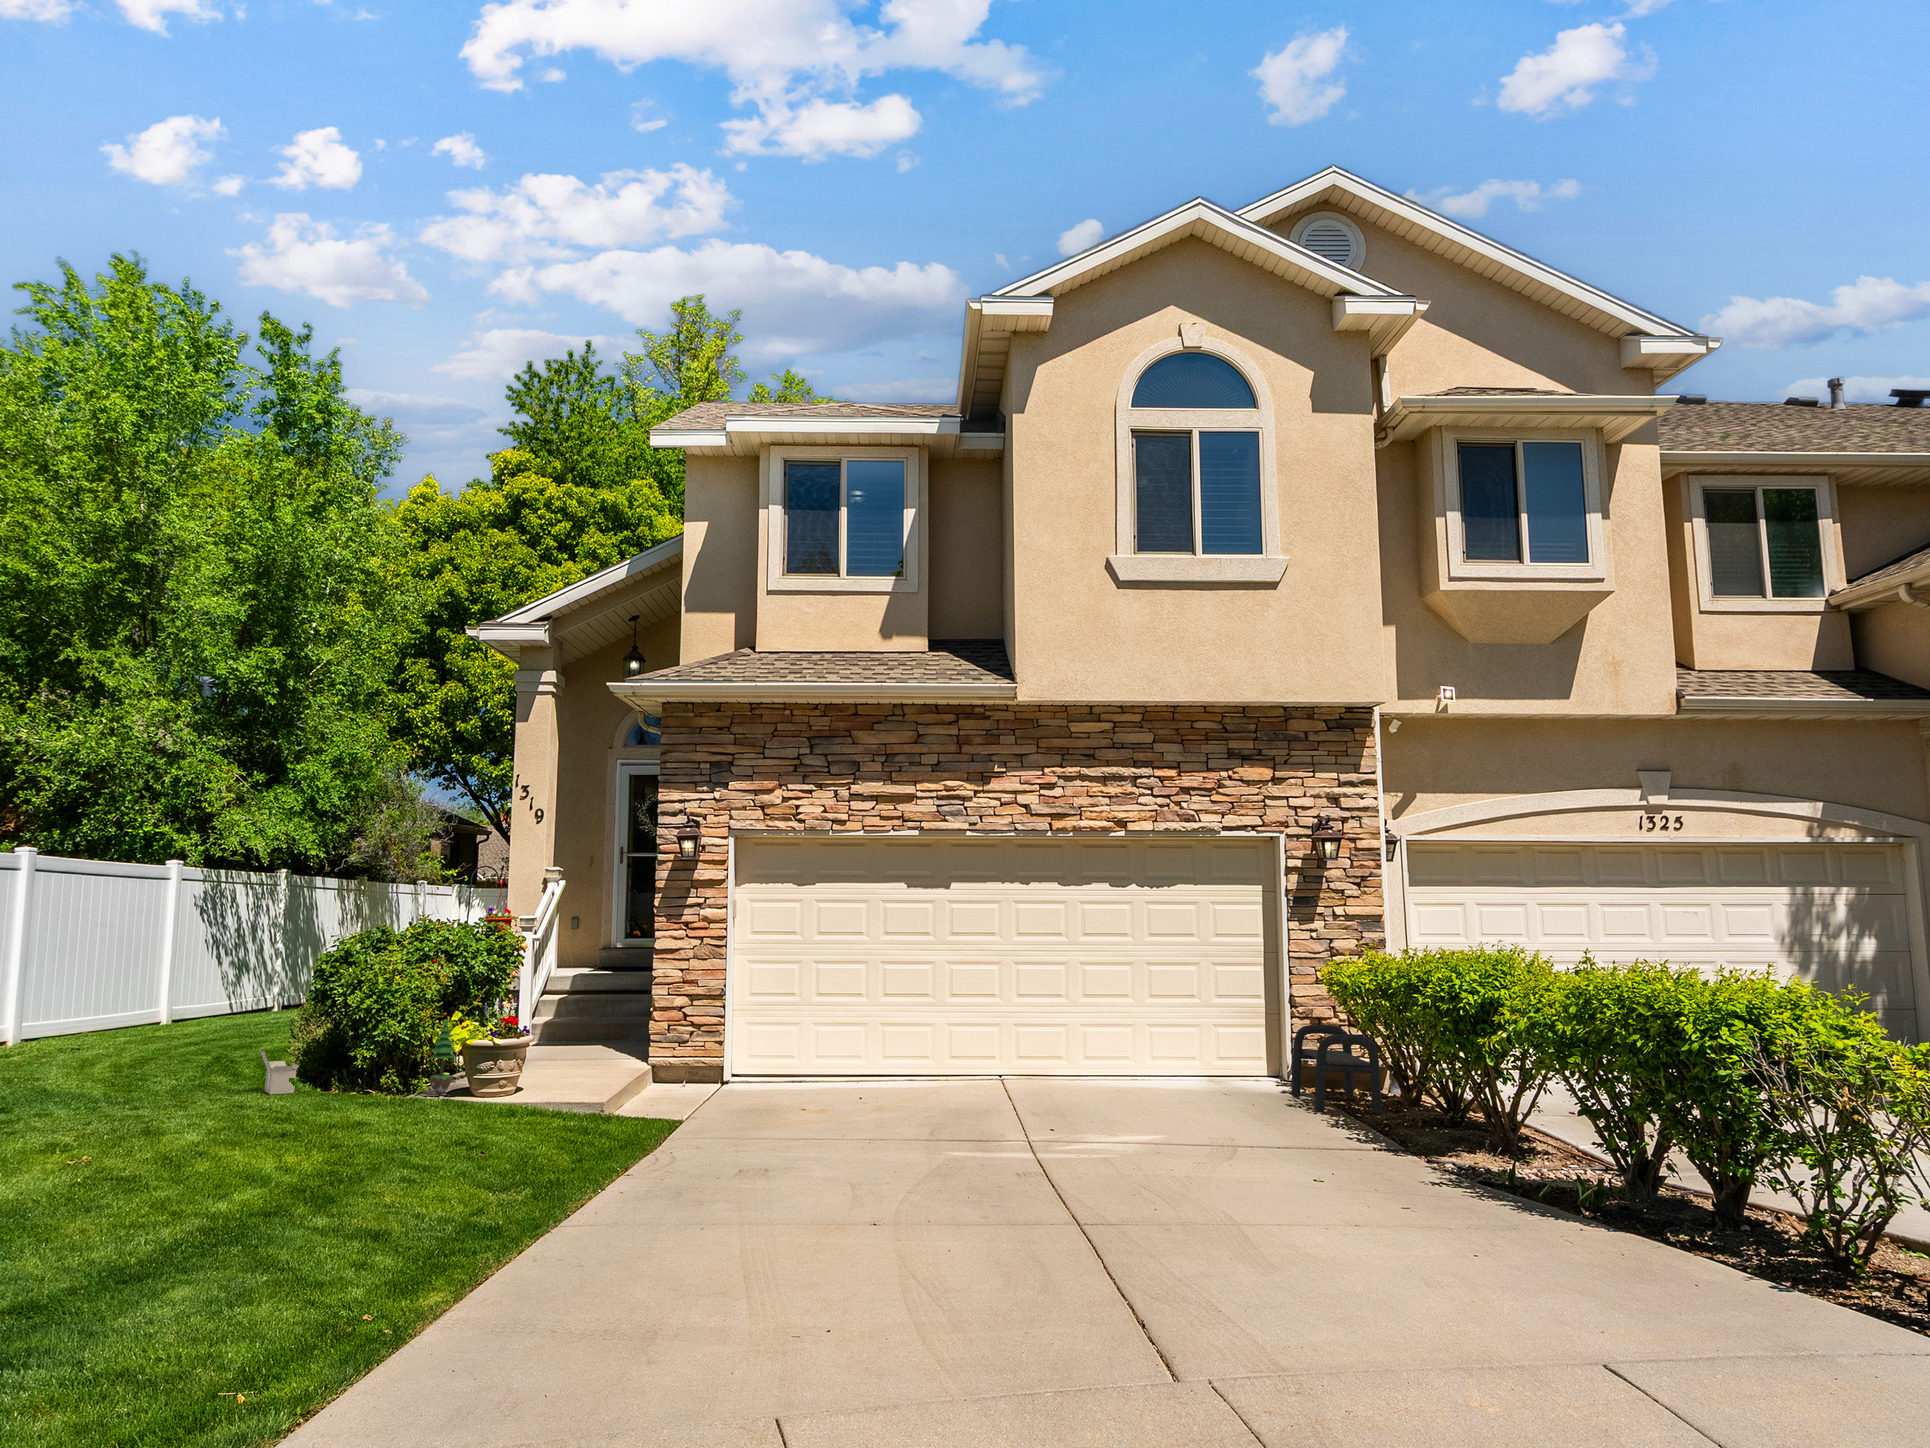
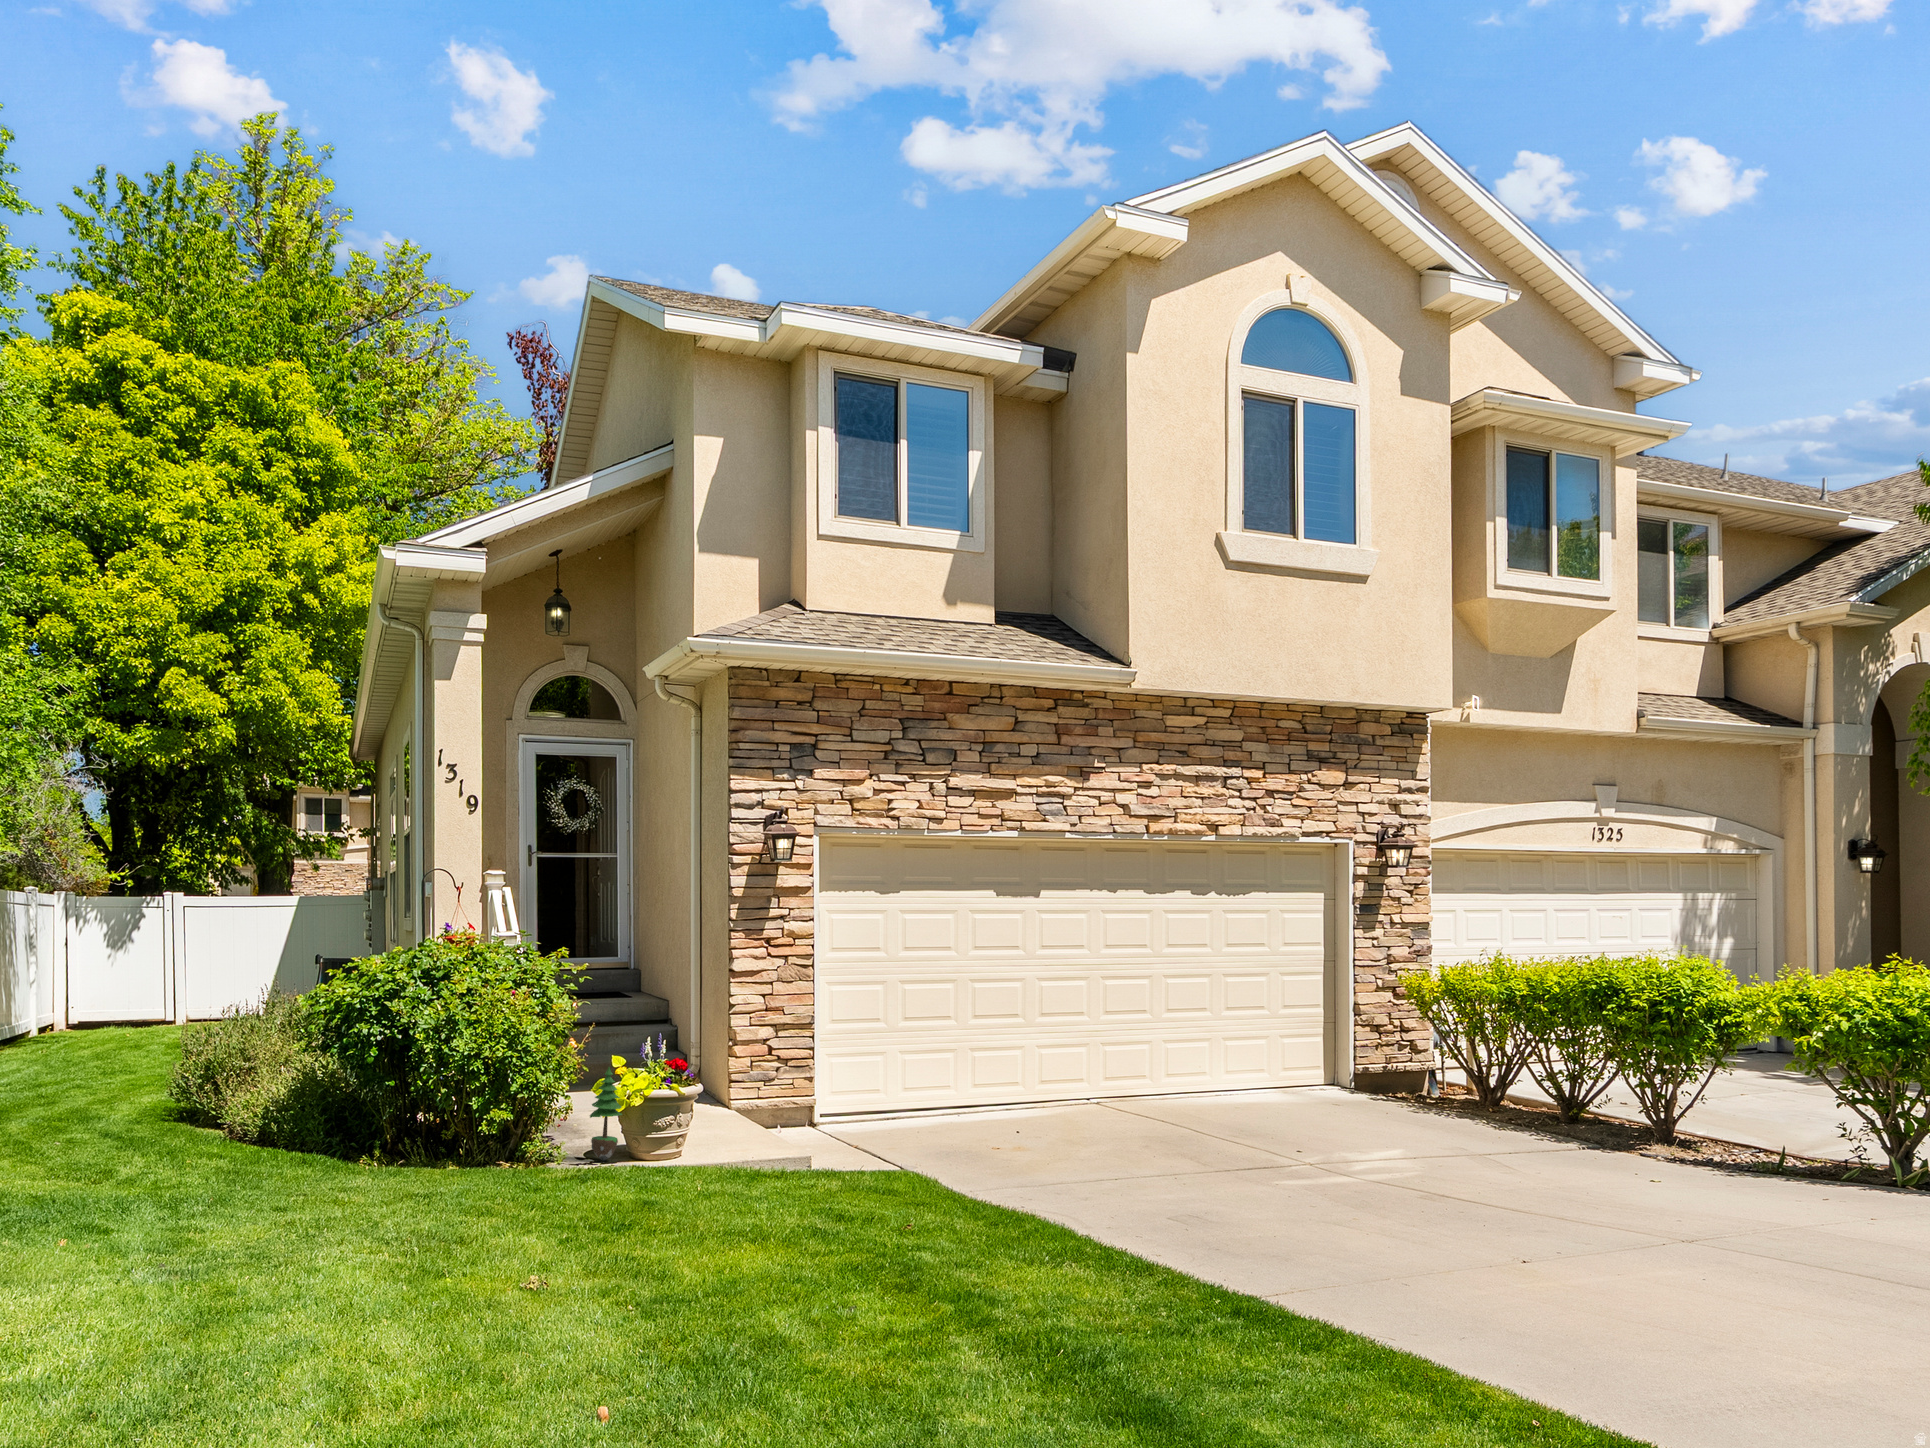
bench: present [1292,1025,1382,1114] -> none [1356,1036,1472,1124]
cardboard box: present [259,1048,299,1095] -> none [387,1114,437,1174]

